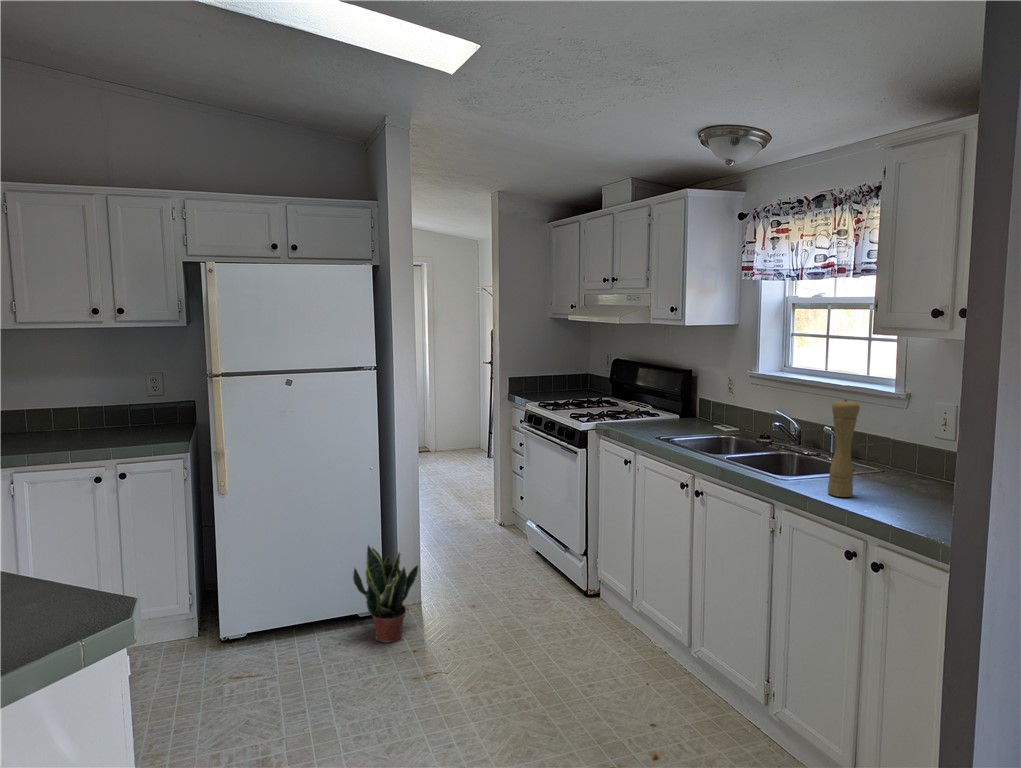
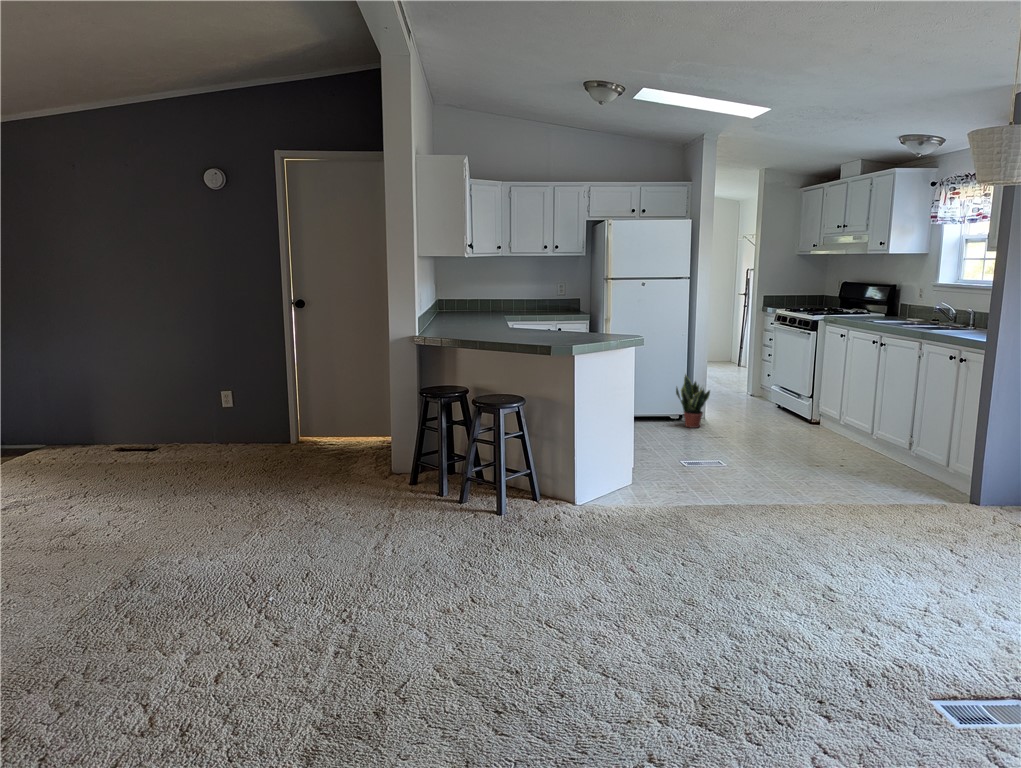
pepper mill: present [828,399,860,497] -> none [946,285,965,334]

